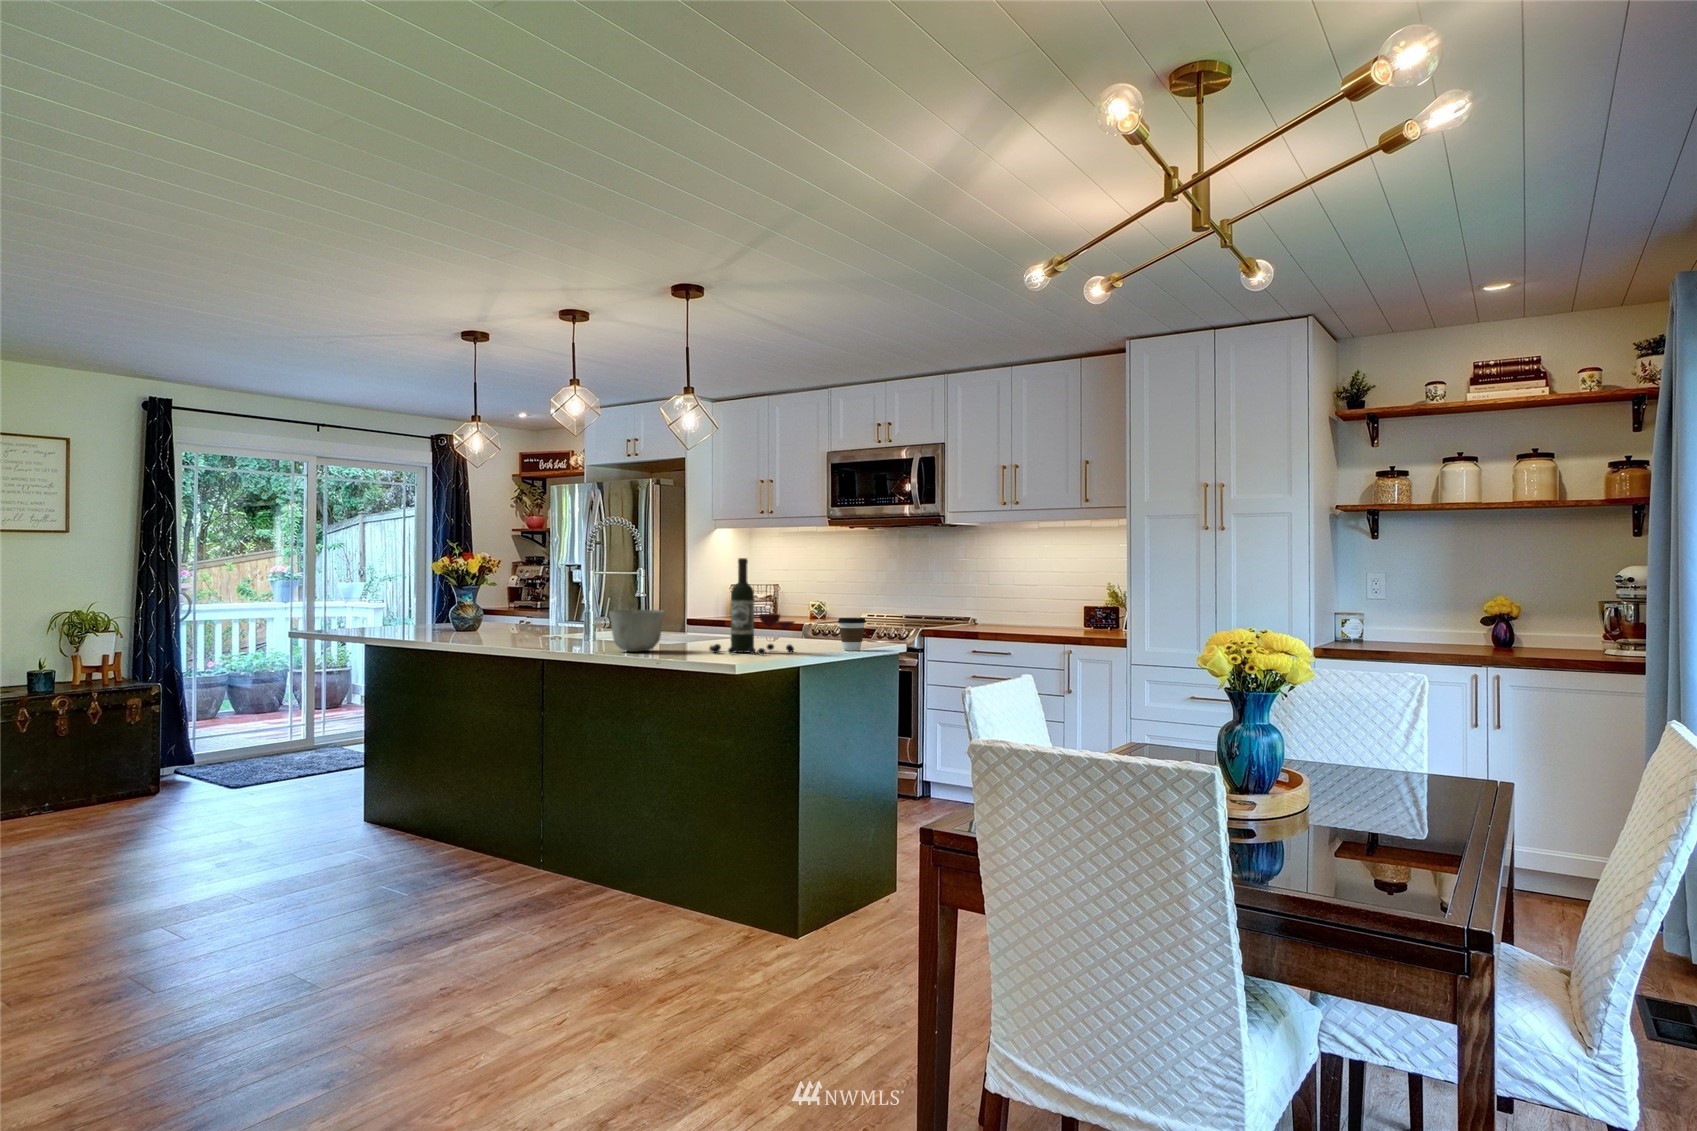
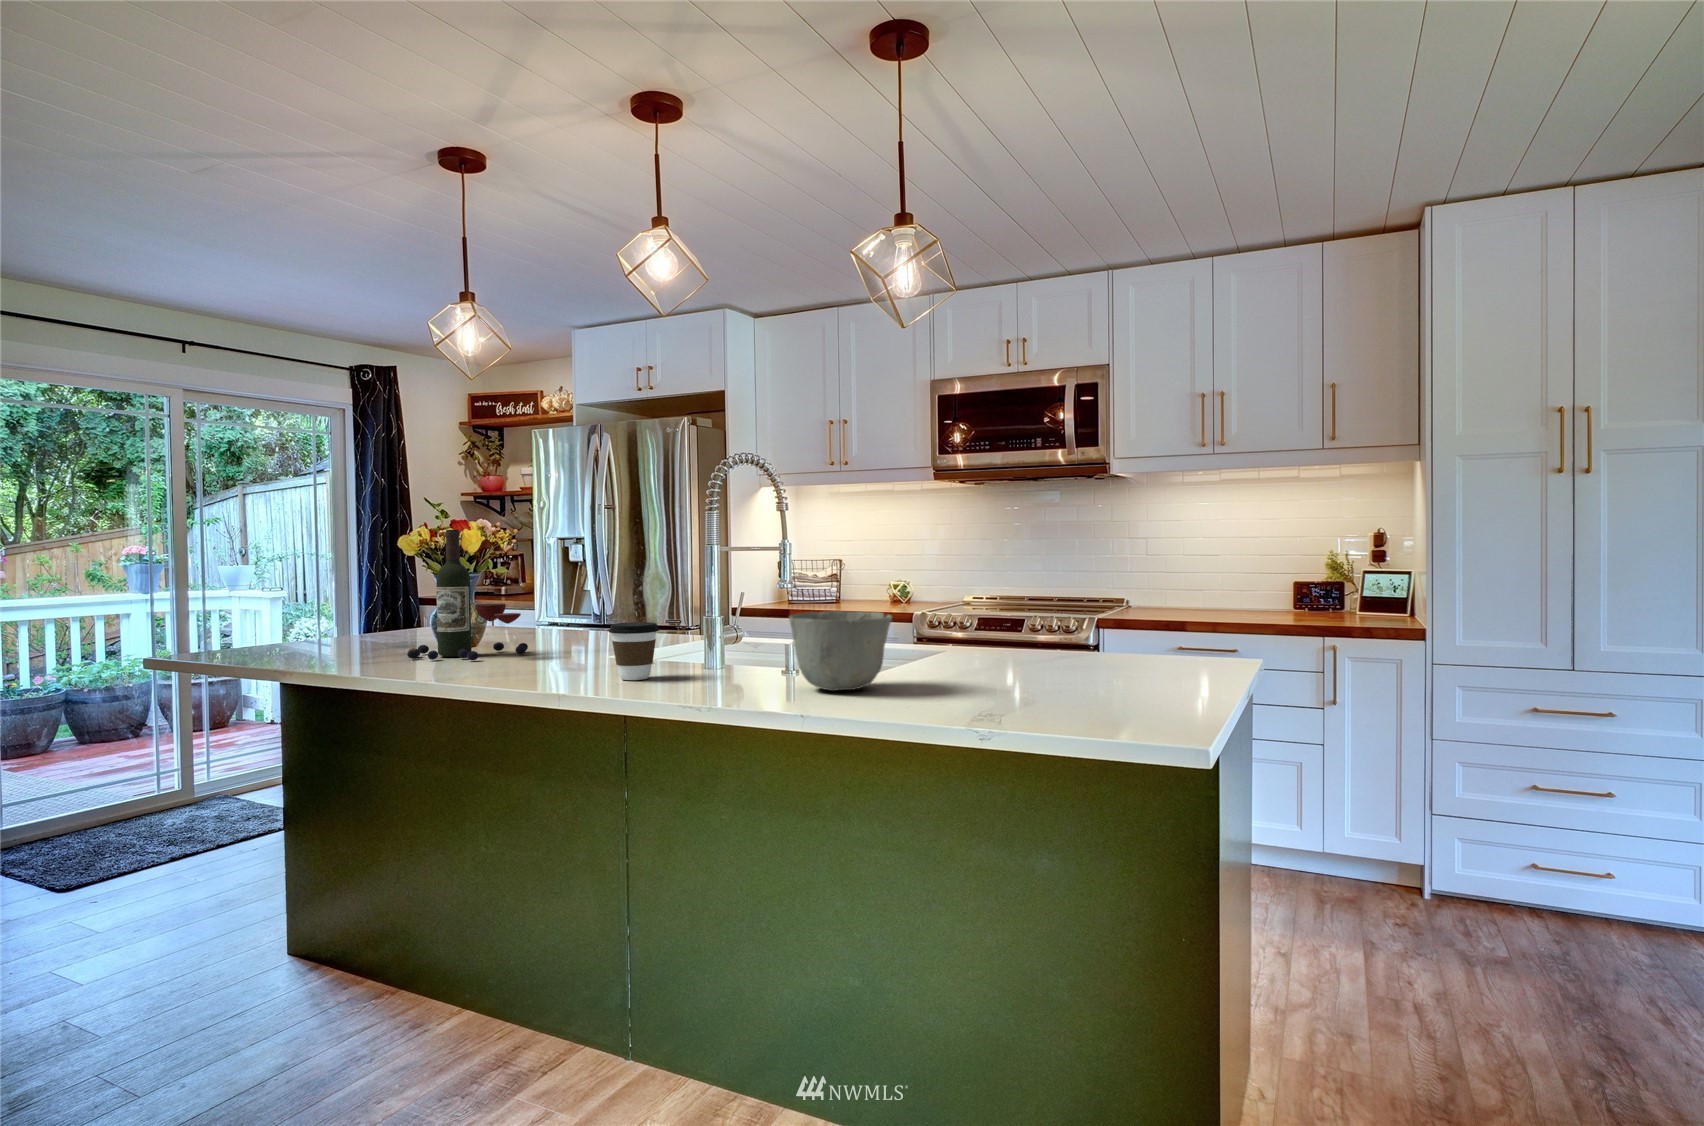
wine bottle: present [709,558,794,655] -> present [407,530,528,660]
coffee cup: present [838,618,866,651] -> present [609,622,659,680]

